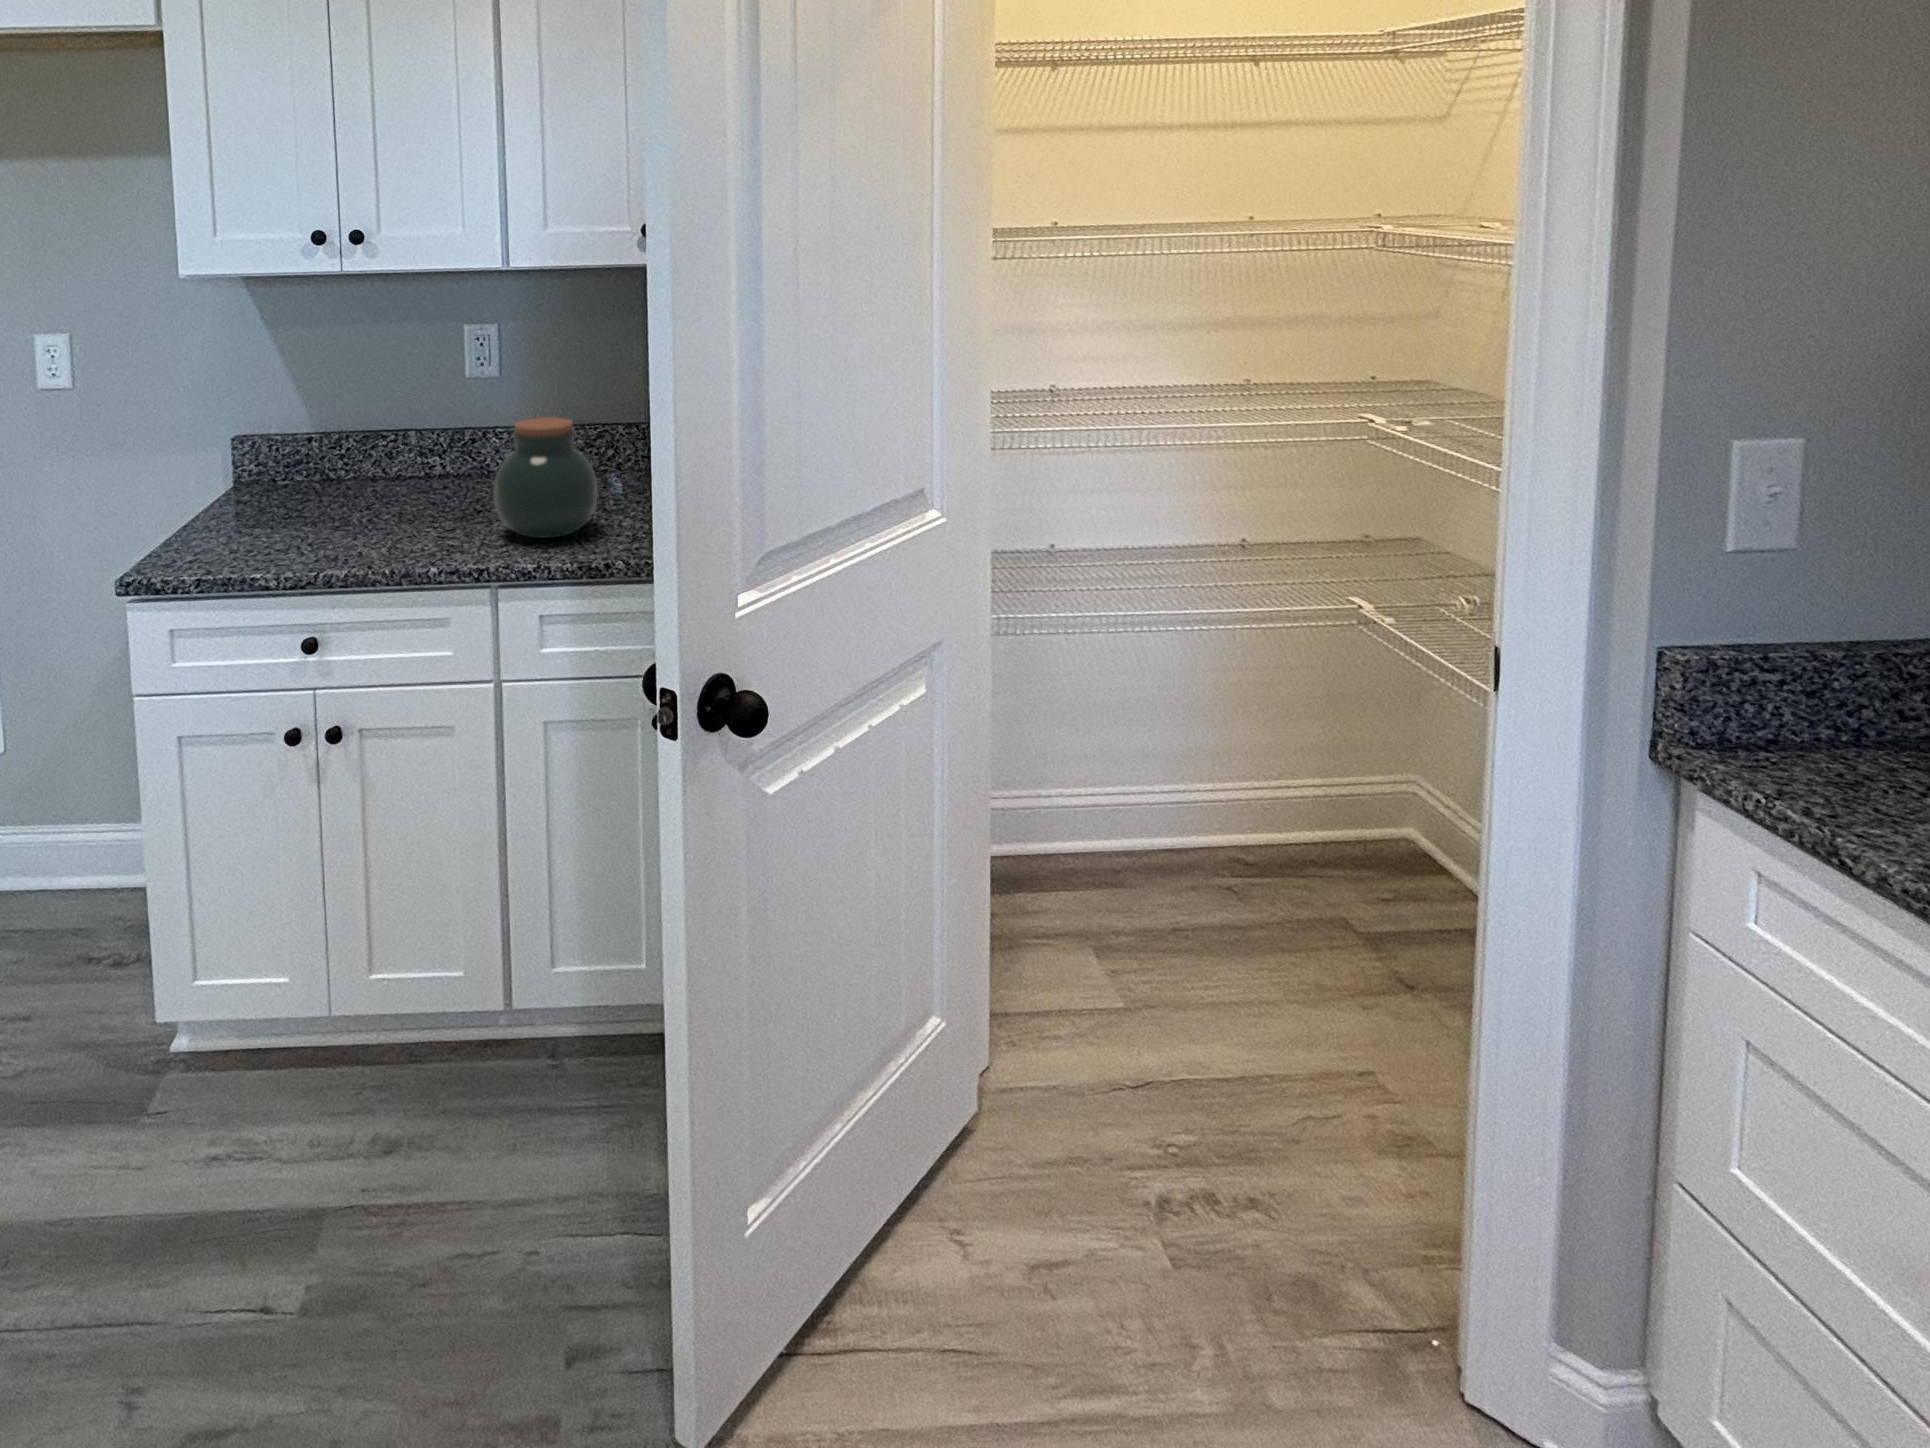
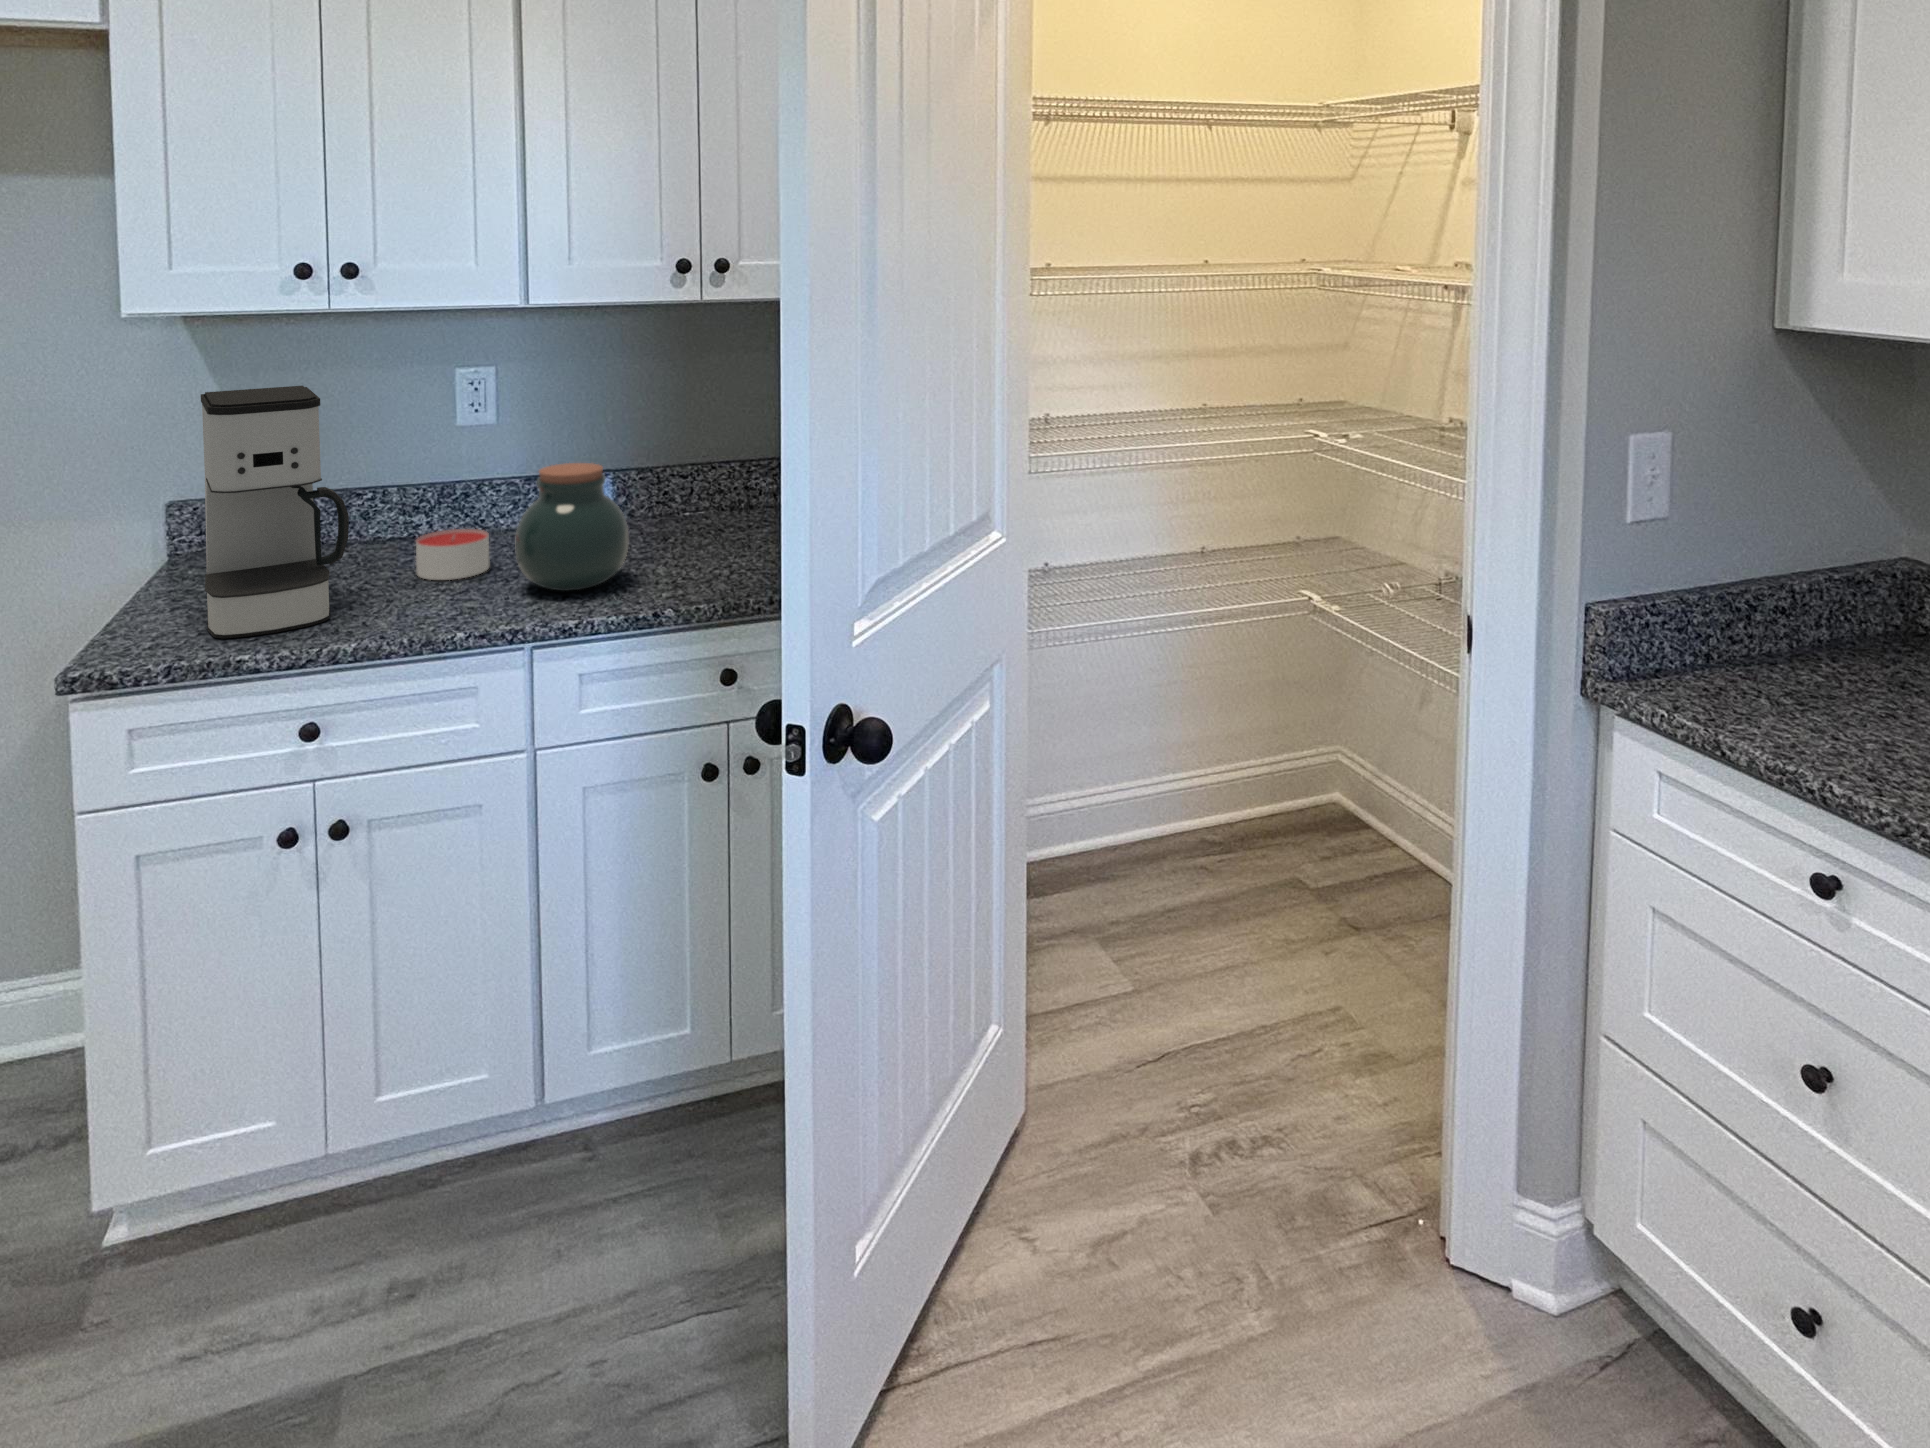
coffee maker: none [234,339,353,559] -> present [201,386,349,639]
candle: none [418,474,482,520] -> present [416,529,489,580]

